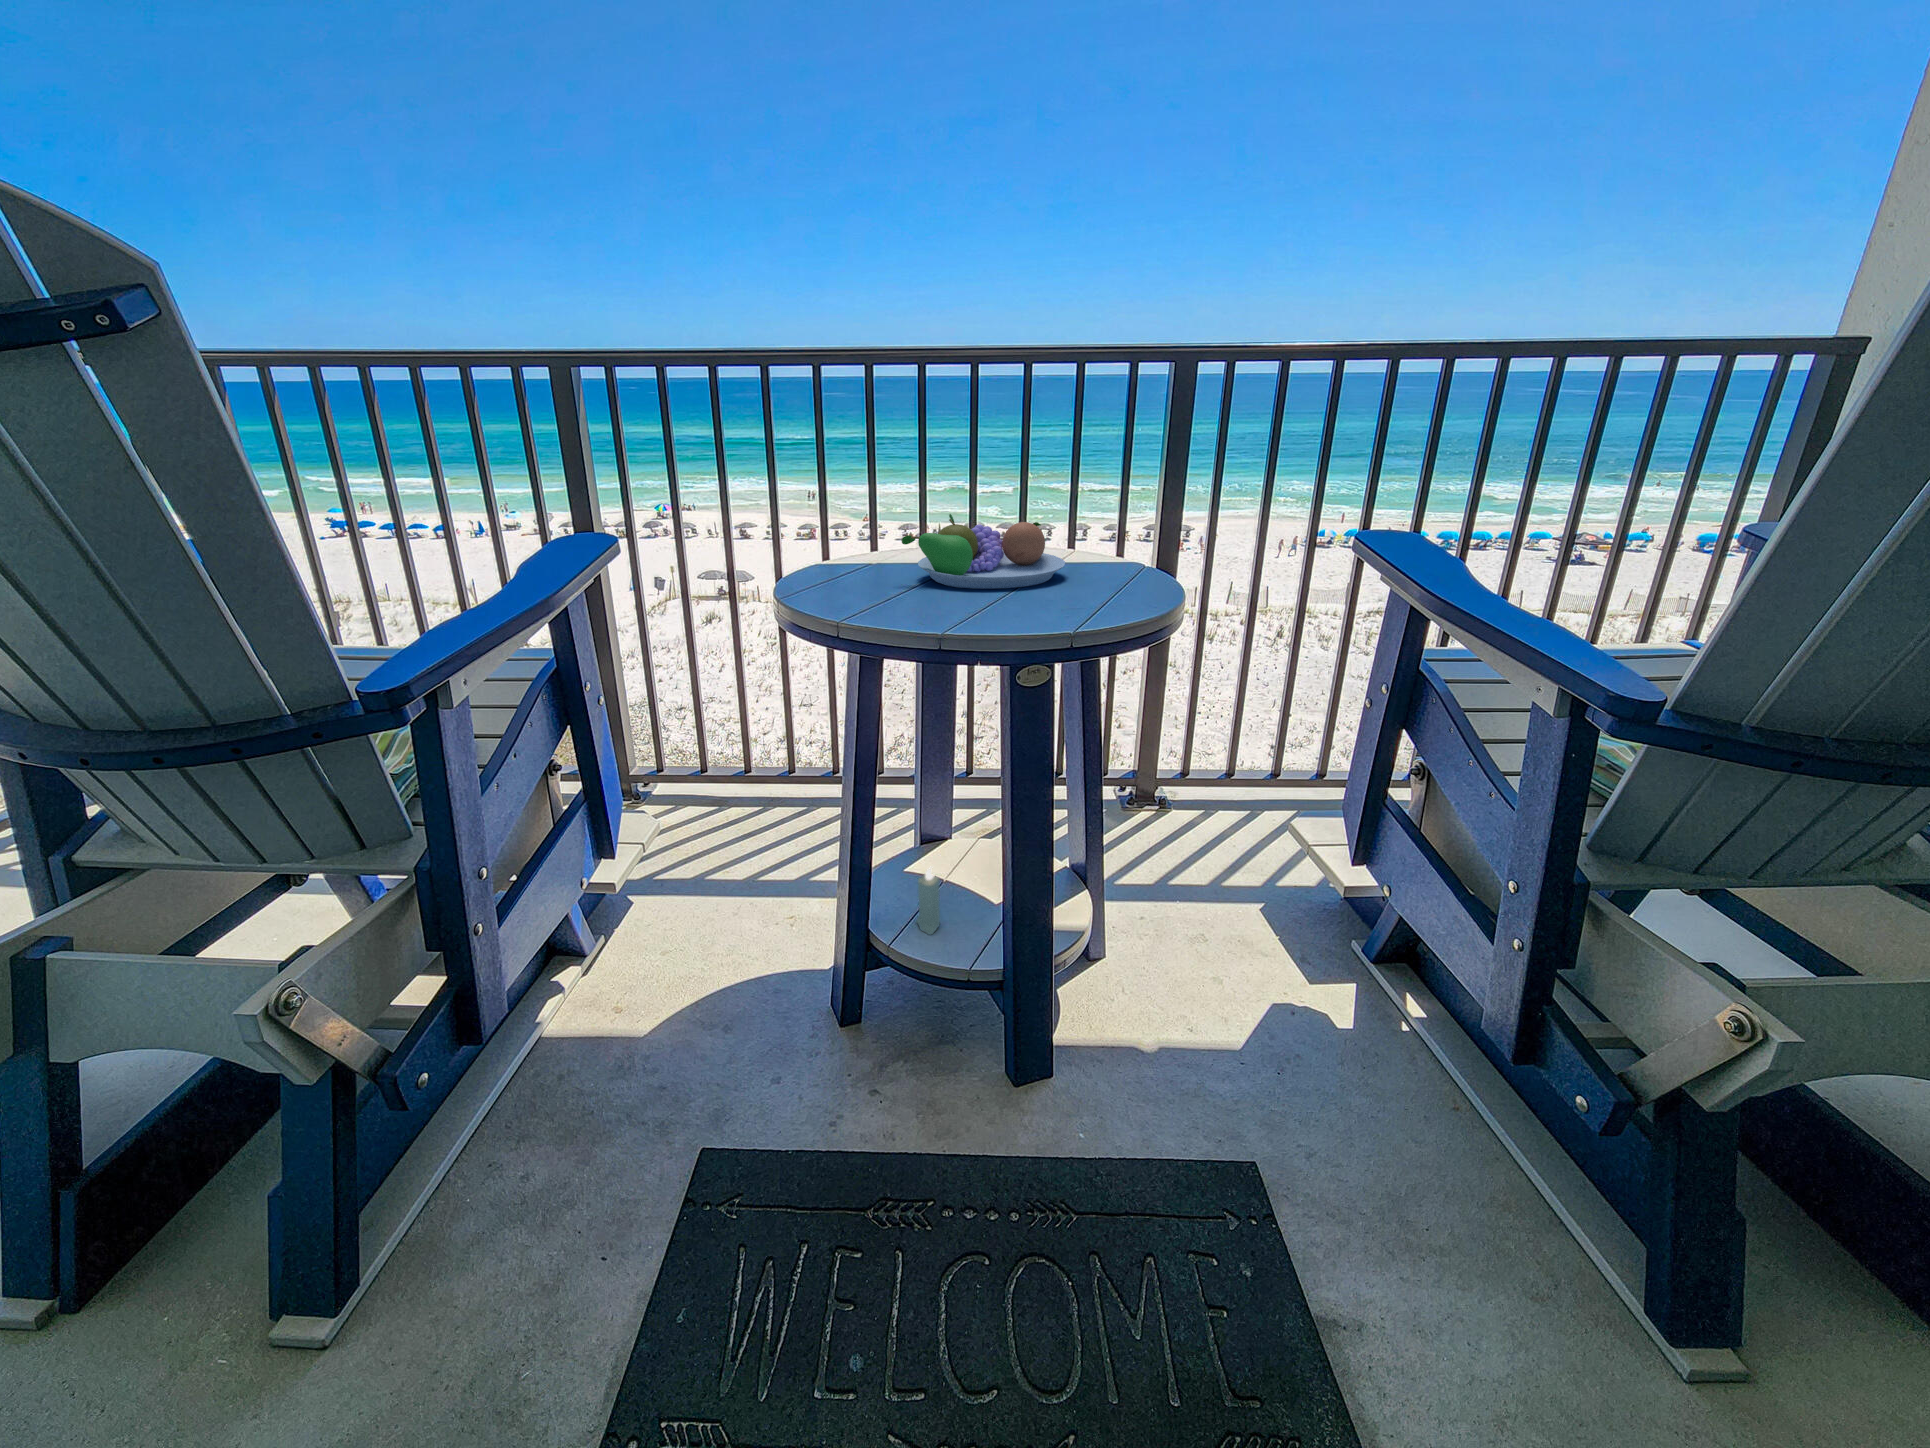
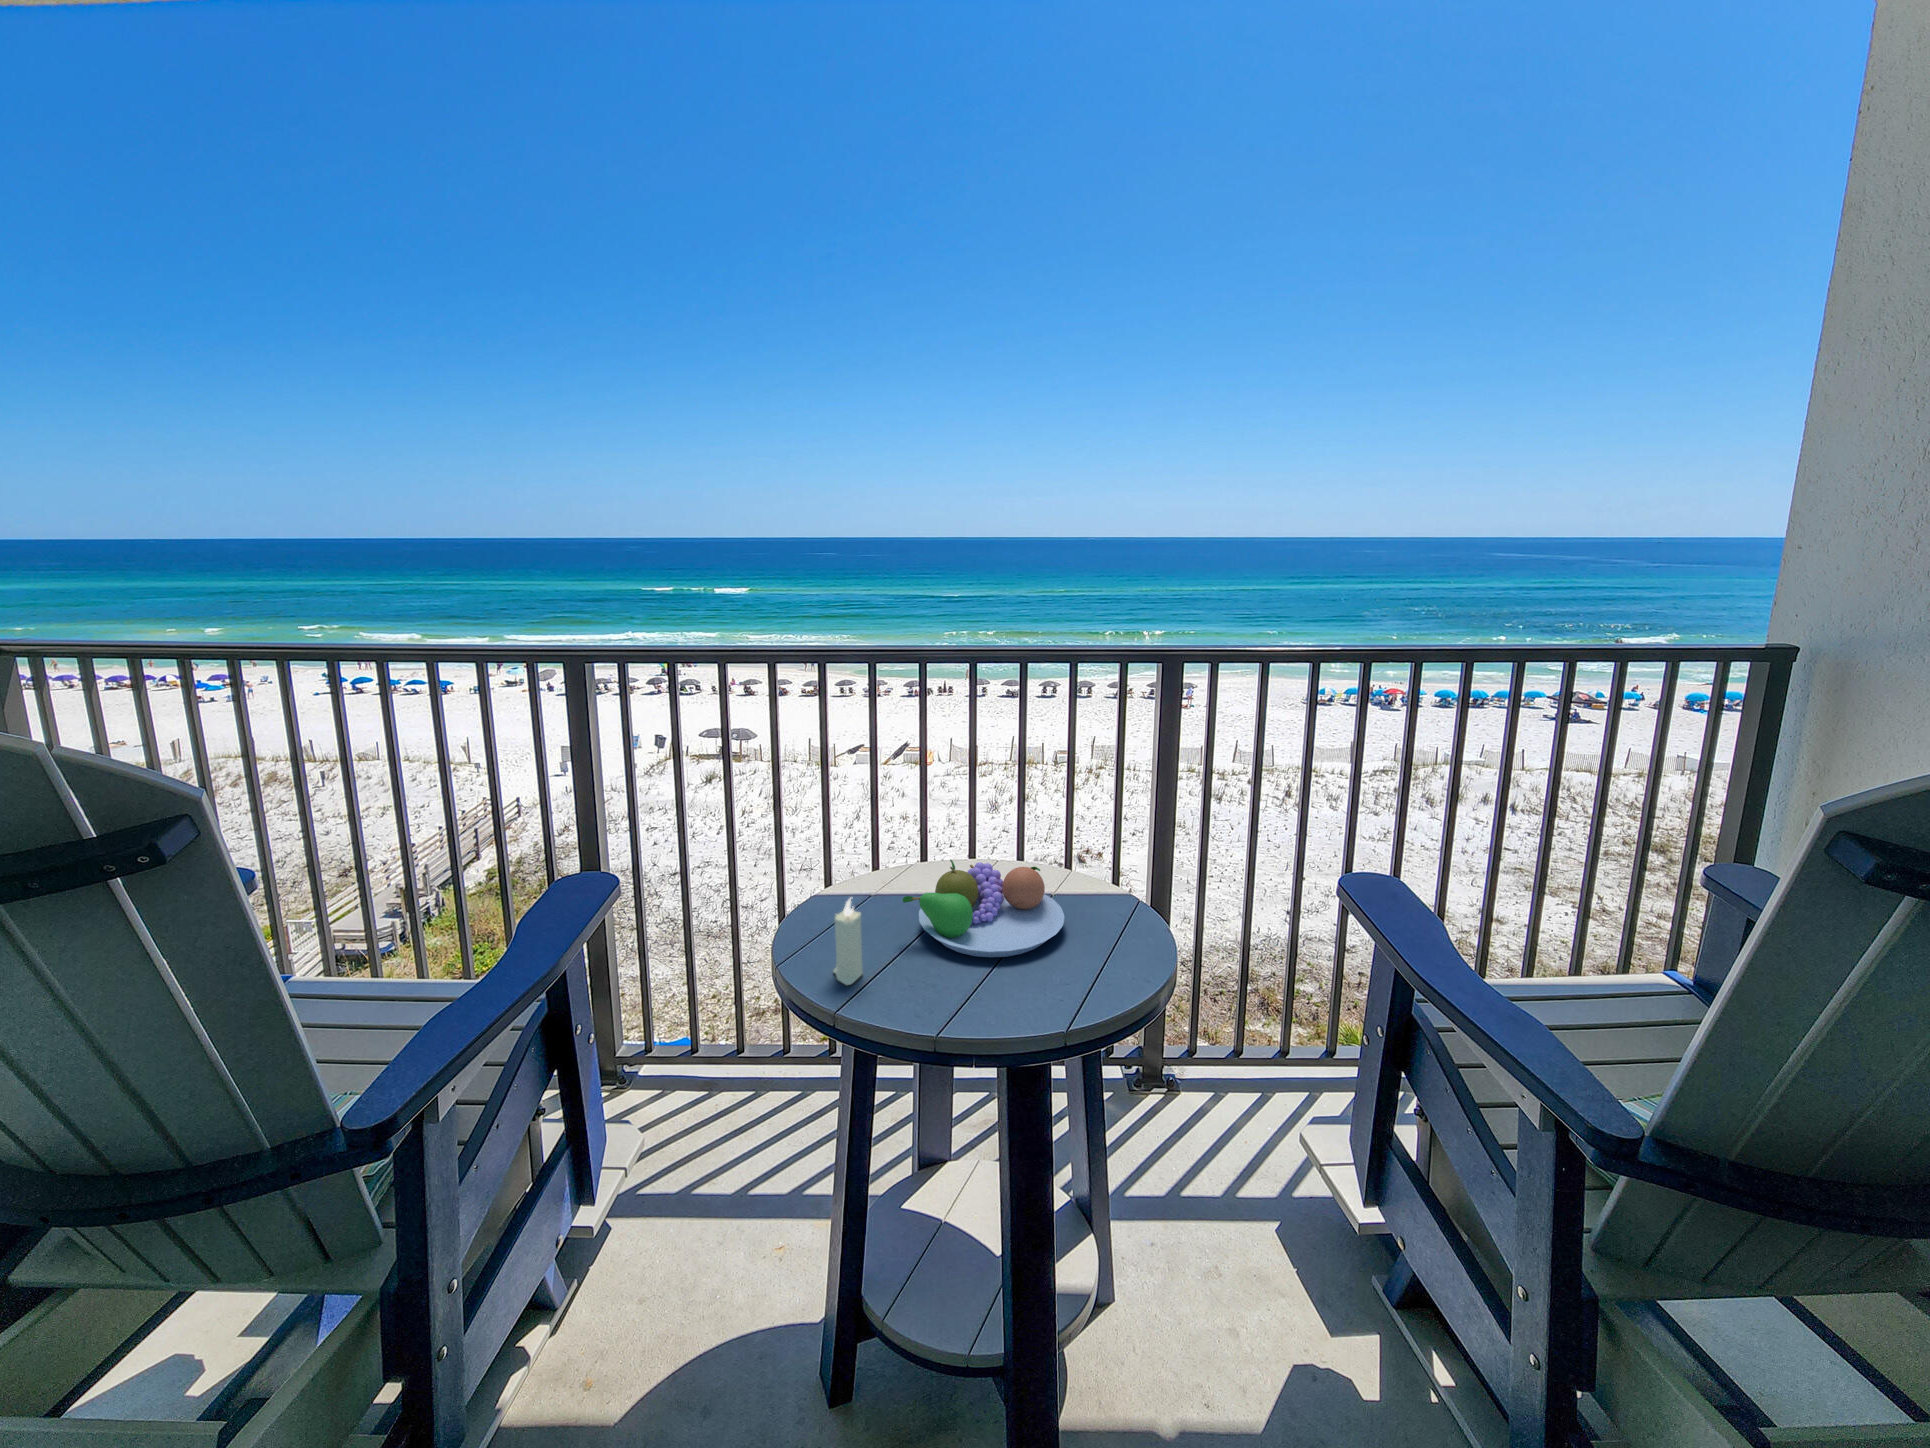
candle: present [916,868,940,935] -> present [834,898,862,985]

